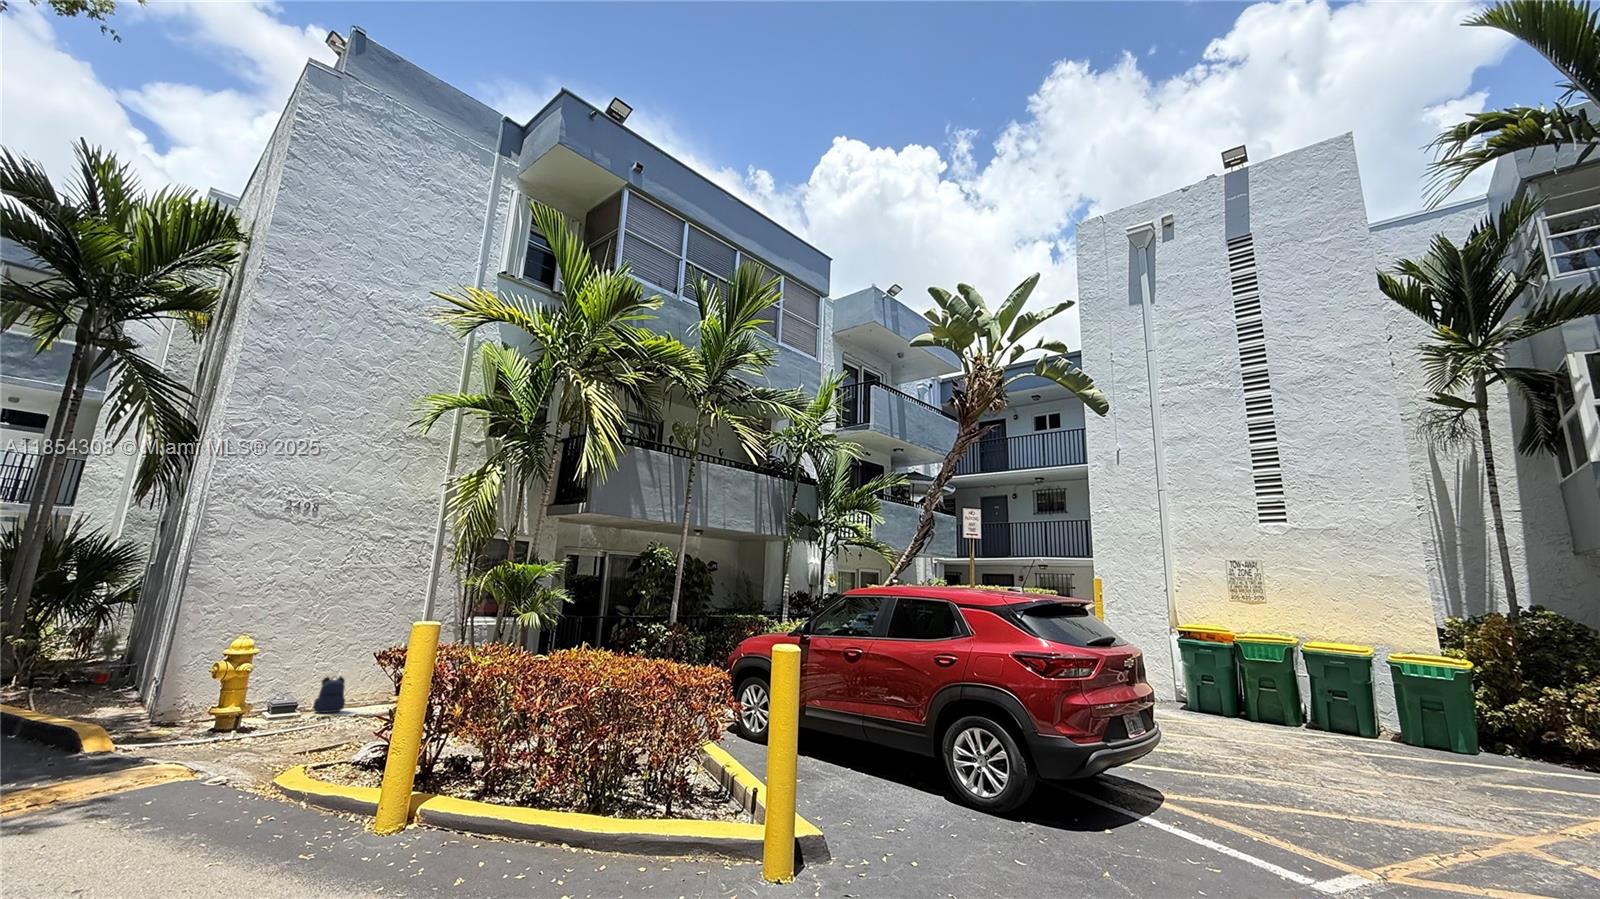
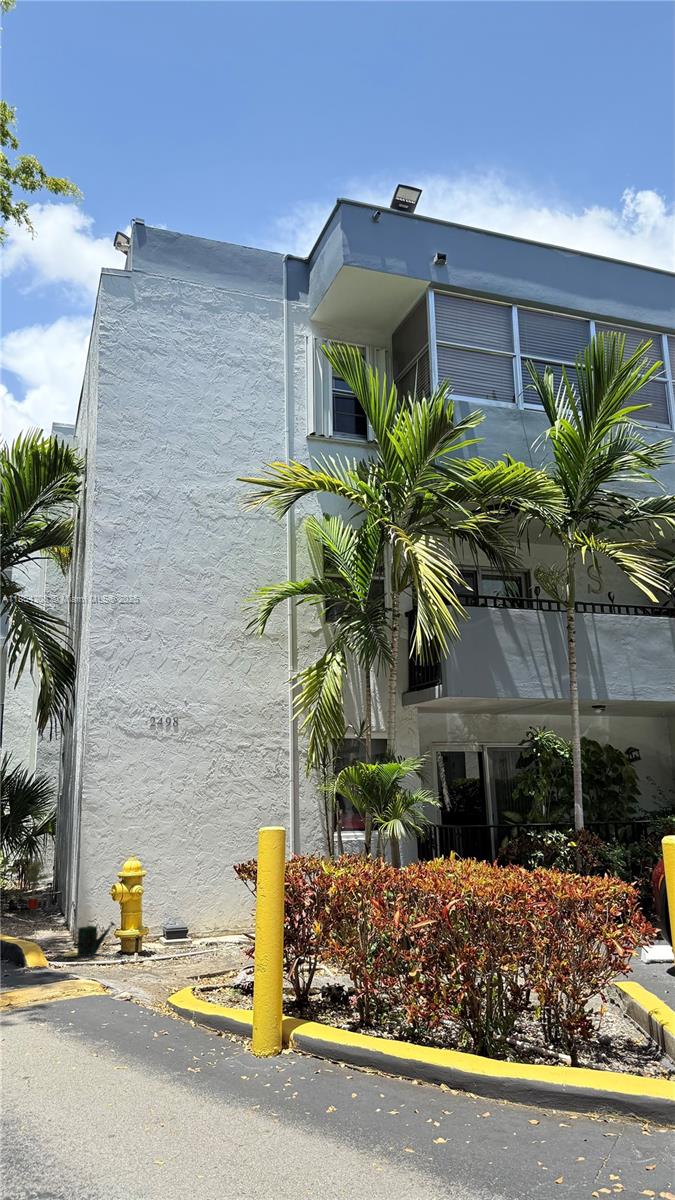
backpack: present [313,676,345,713] -> none [202,899,230,939]
watering can: none [150,698,212,735] -> present [77,922,115,956]

